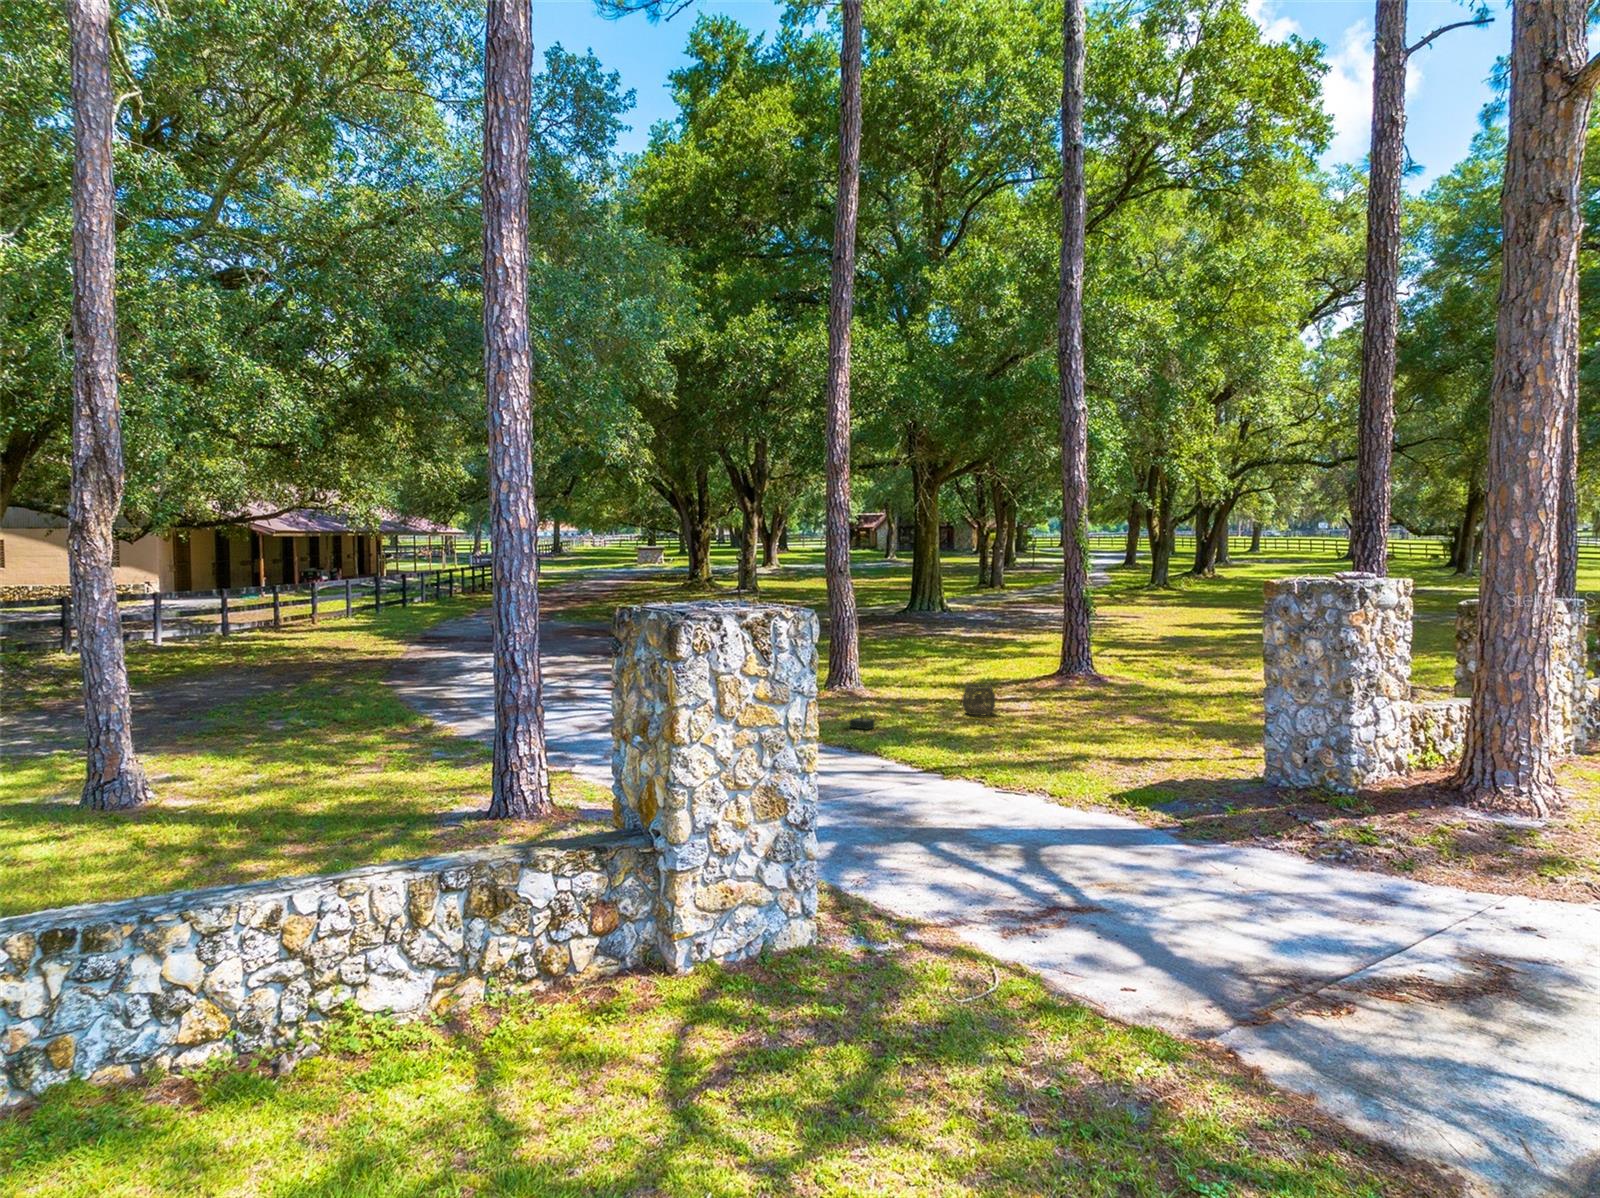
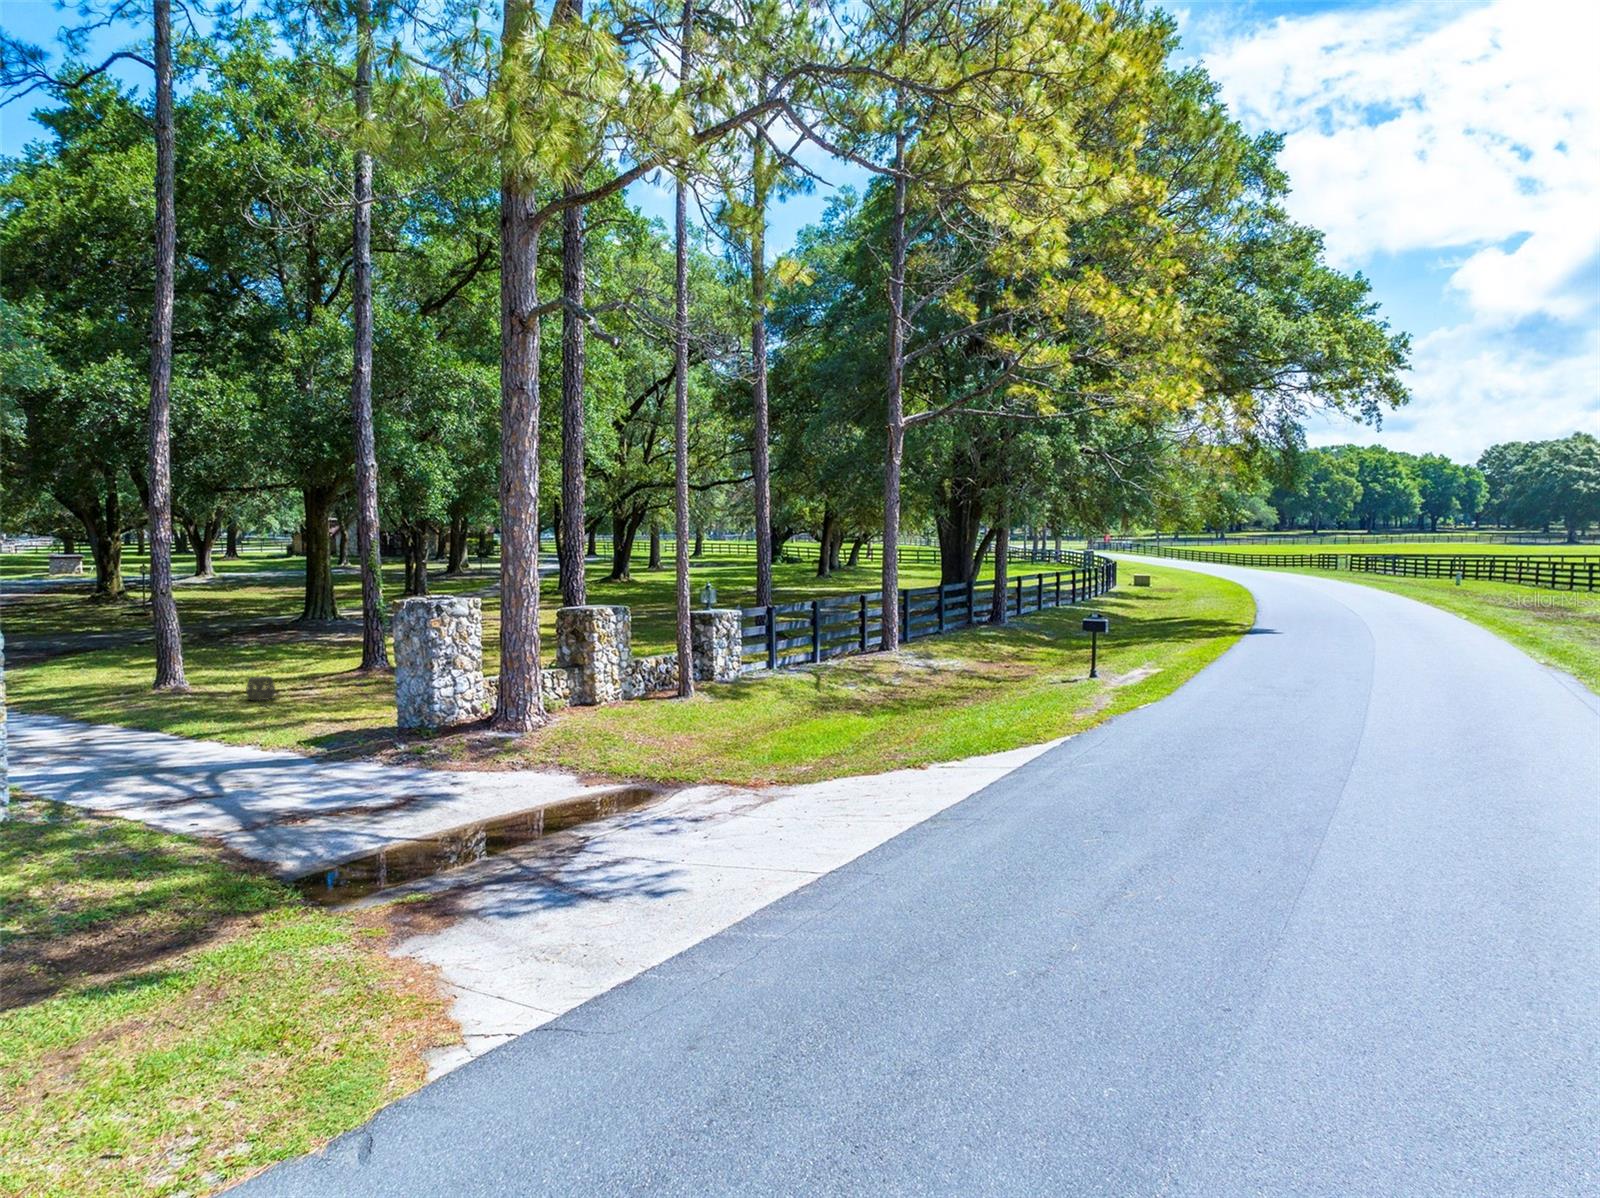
decorative plant: present [846,697,875,729] -> none [122,690,156,715]

